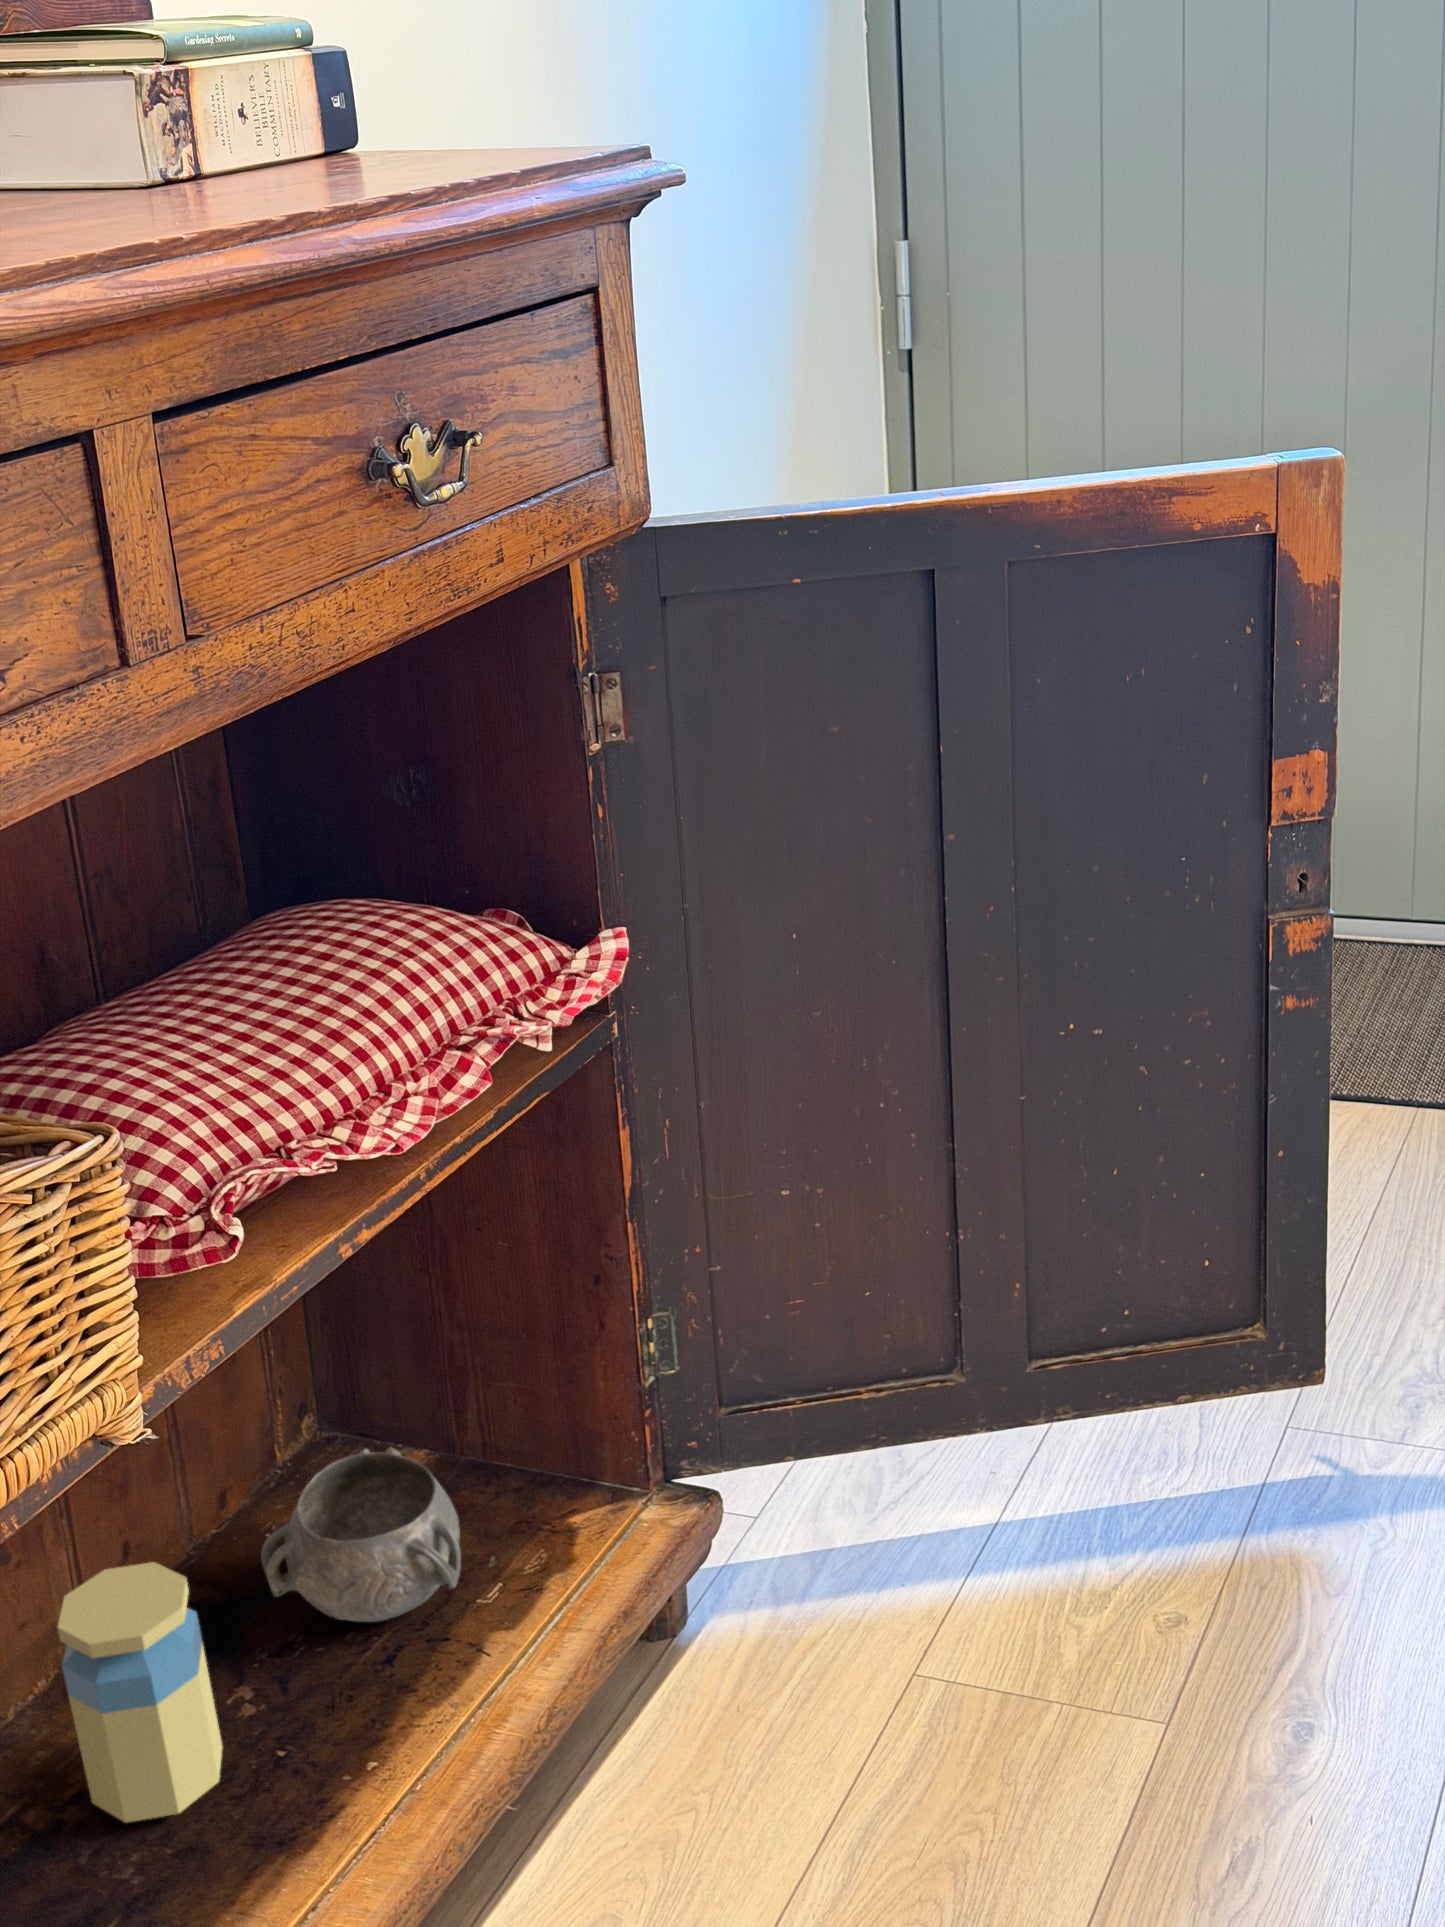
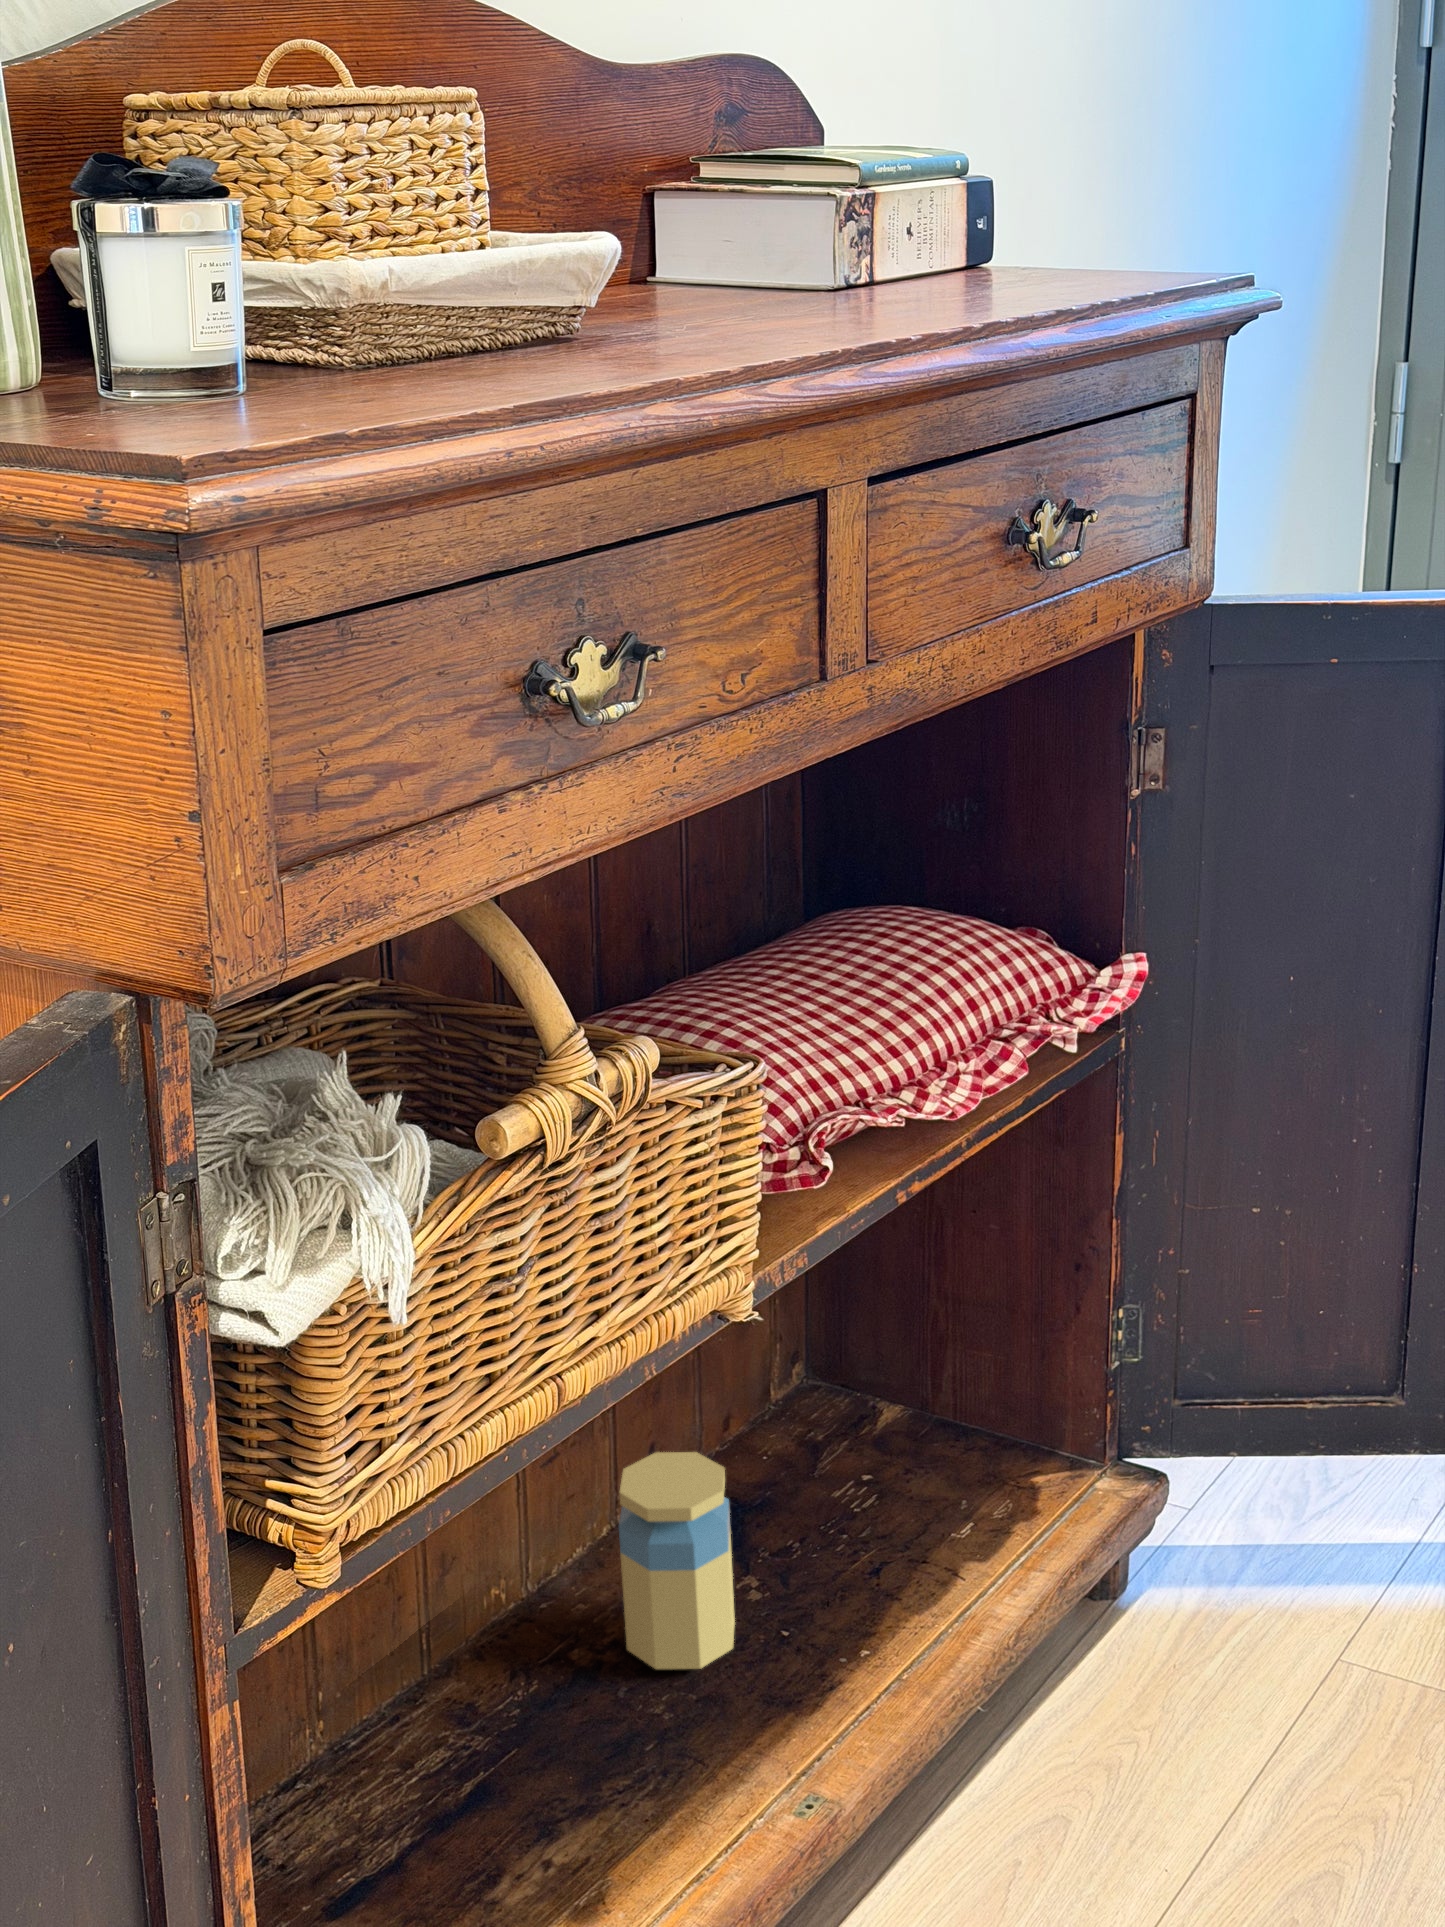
decorative bowl: present [261,1447,461,1622] -> none [771,1390,945,1538]

